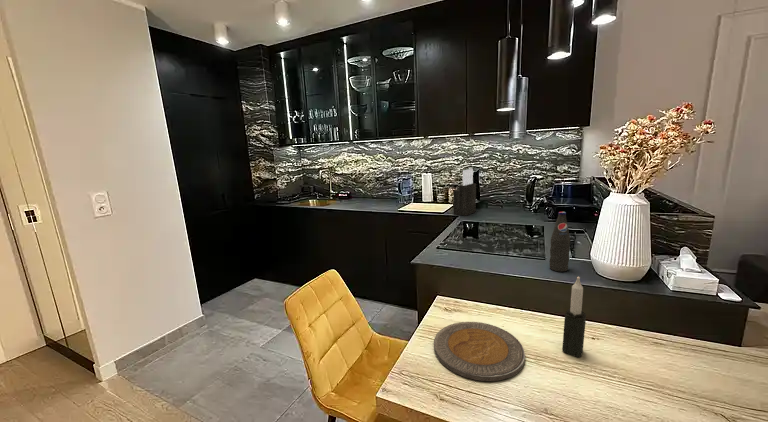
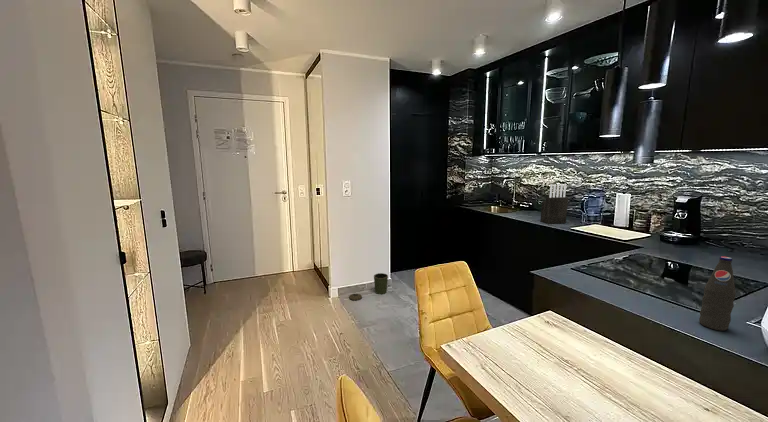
knife block: present [453,169,476,216] -> present [541,184,568,224]
candle: present [562,277,586,357] -> none [637,318,672,404]
trash can: none [139,314,202,372] -> present [349,273,388,301]
plate: present [434,322,525,381] -> none [502,328,591,381]

